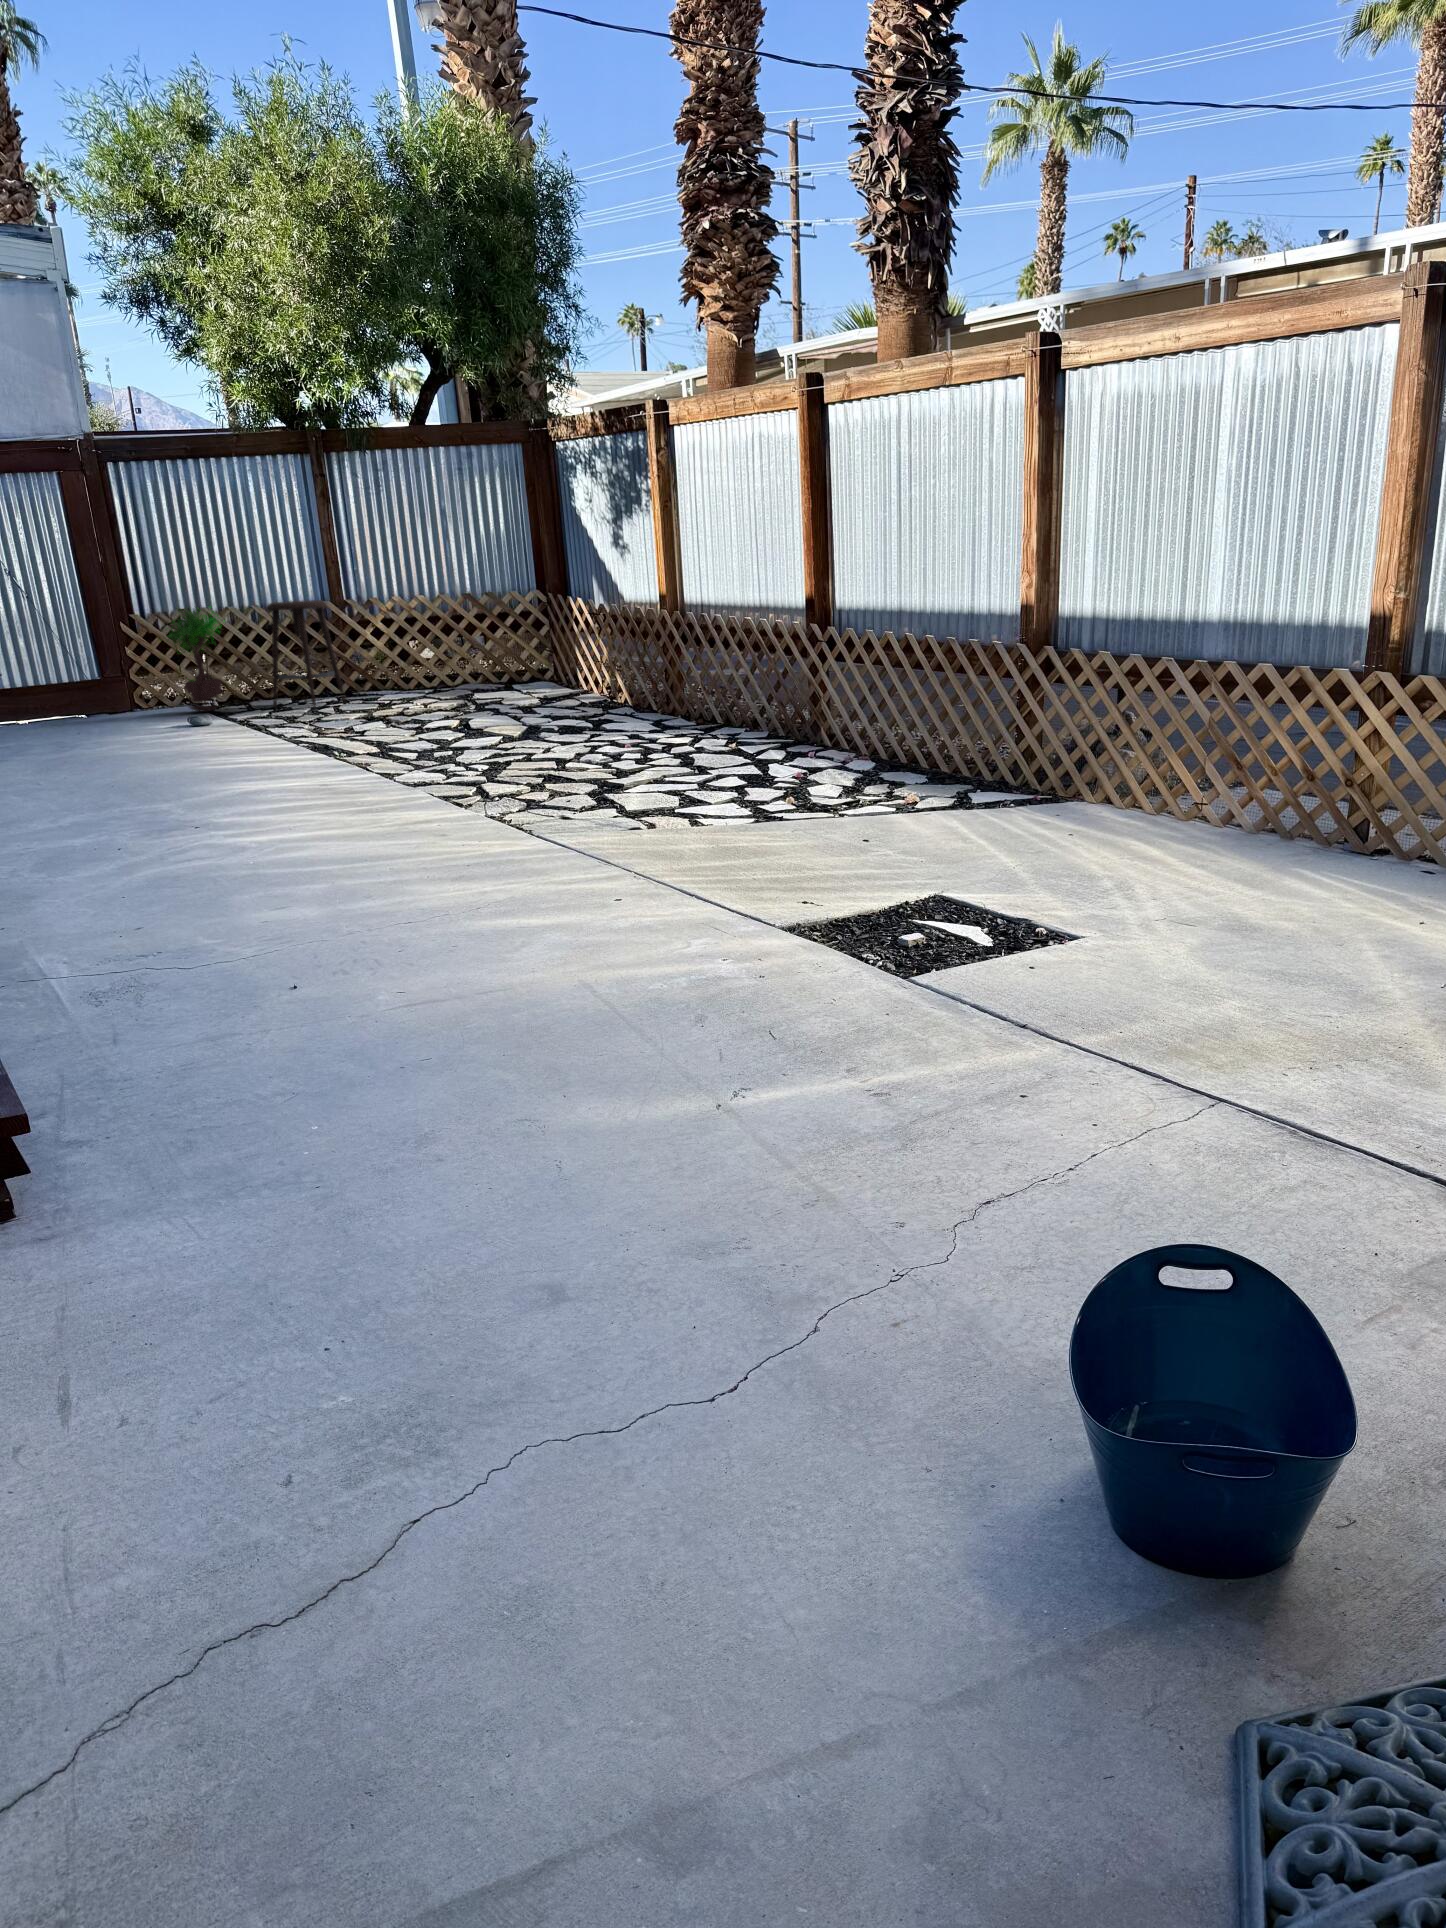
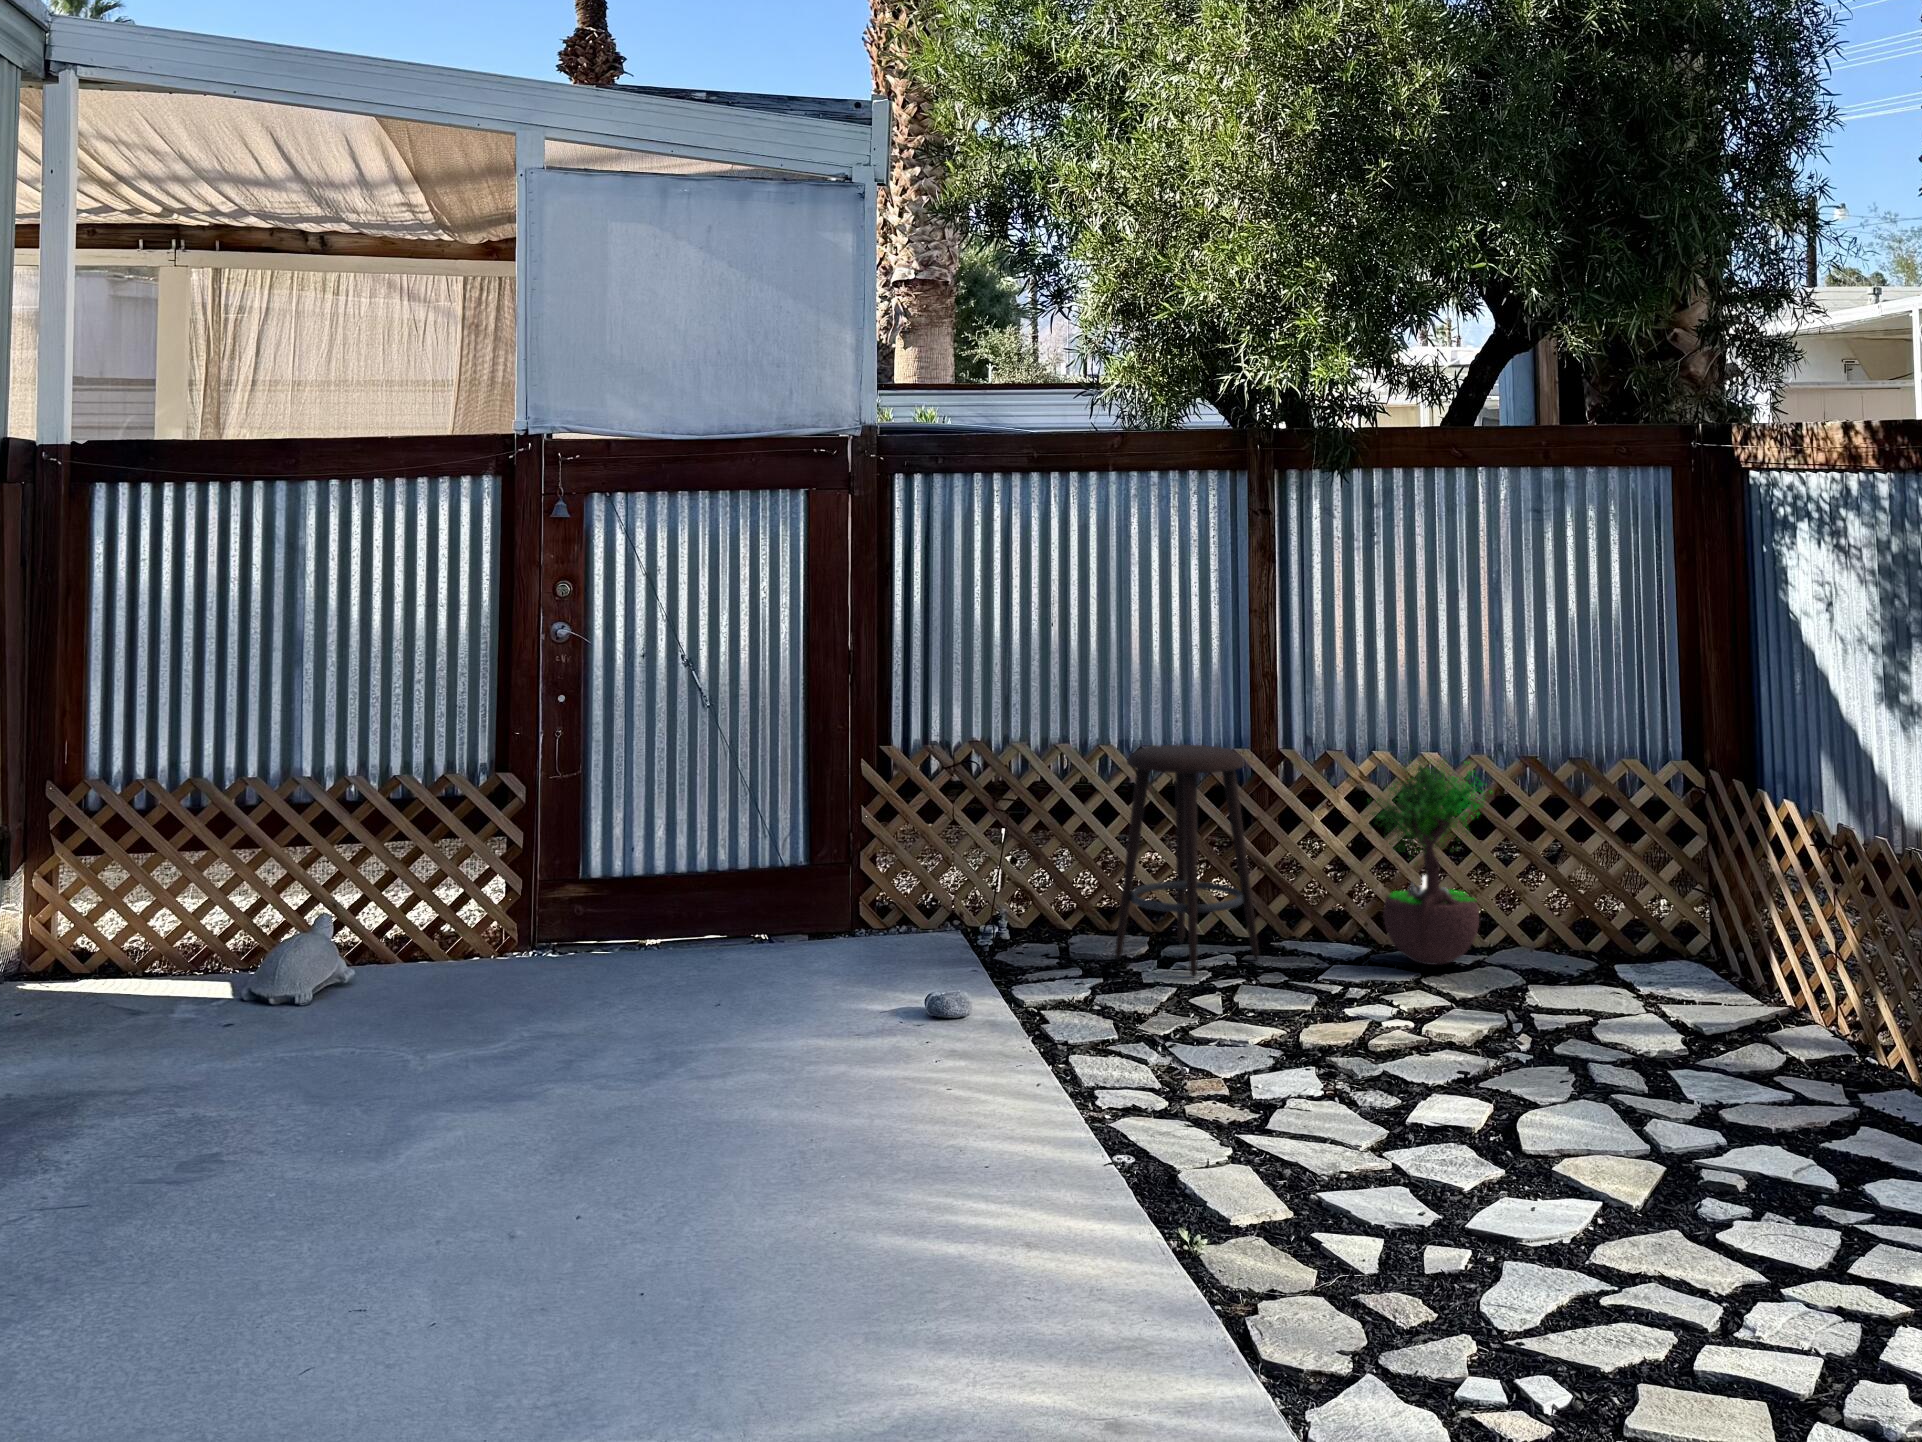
potted tree: present [159,607,222,712] -> present [1370,759,1492,965]

